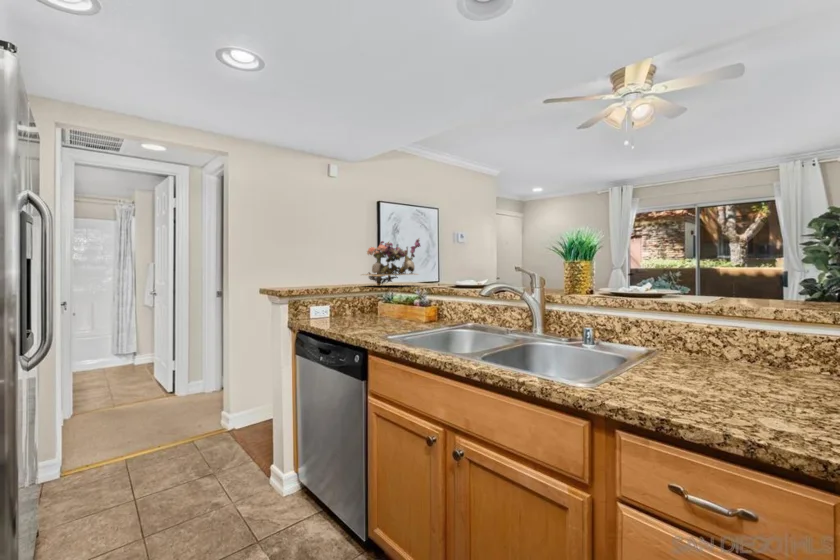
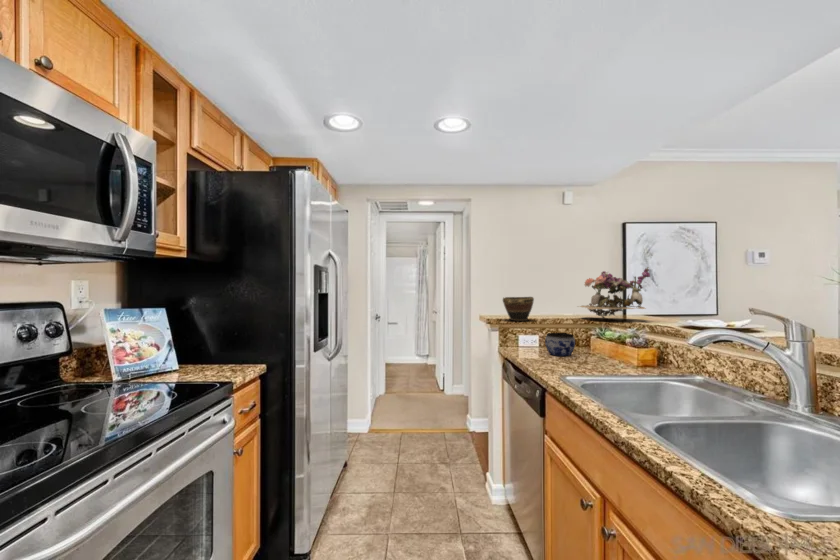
bowl: none [292,264,326,290] -> present [503,297,534,321]
jar: none [341,299,370,322] -> present [545,333,575,356]

